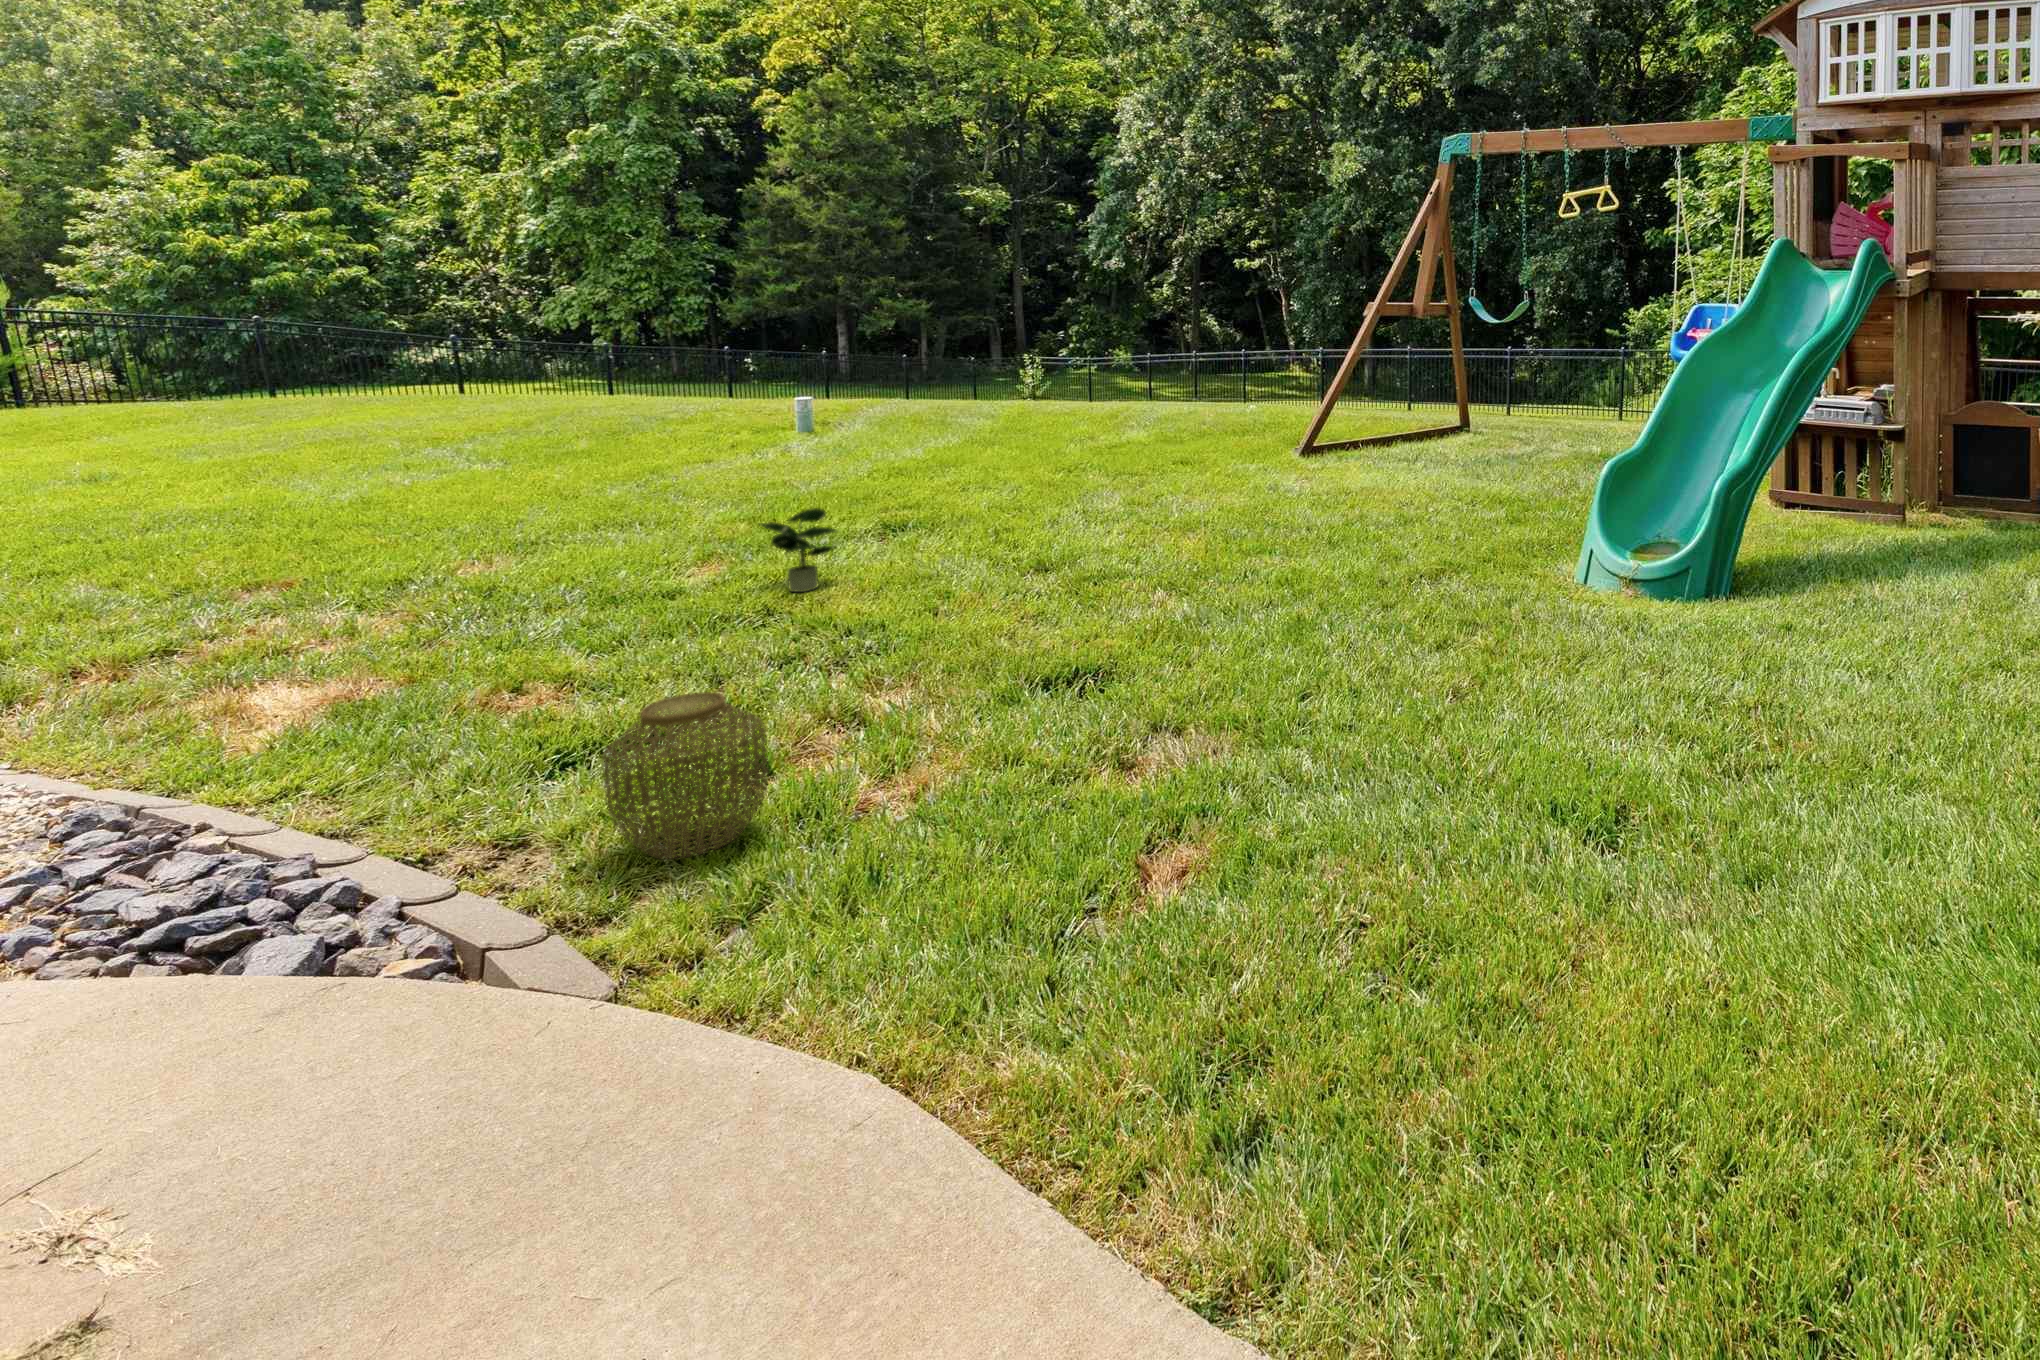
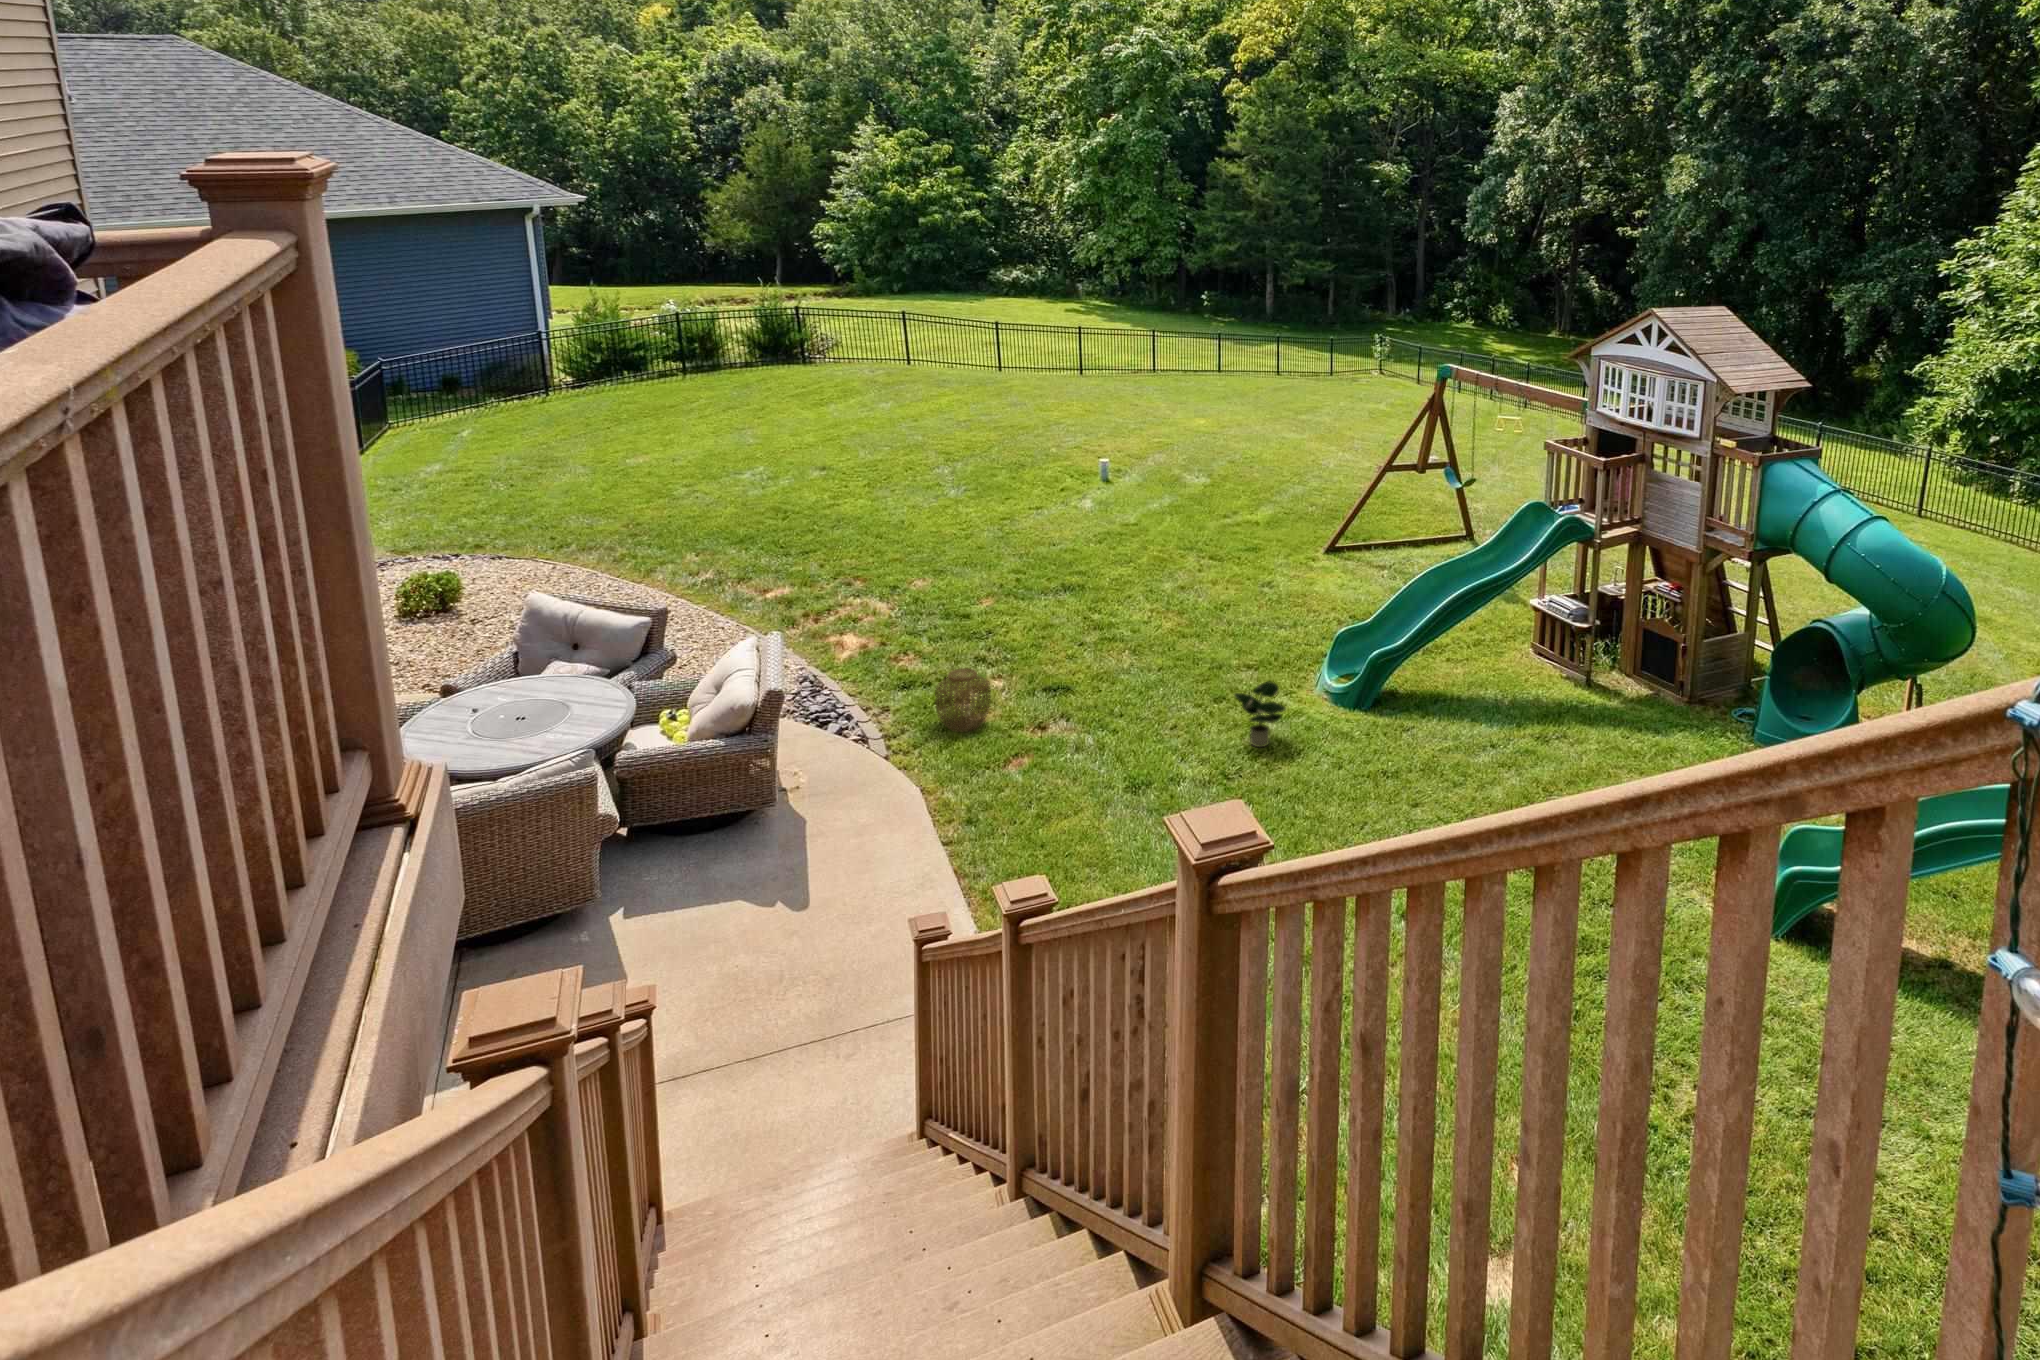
potted plant: present [760,508,837,592] -> present [1235,682,1286,747]

